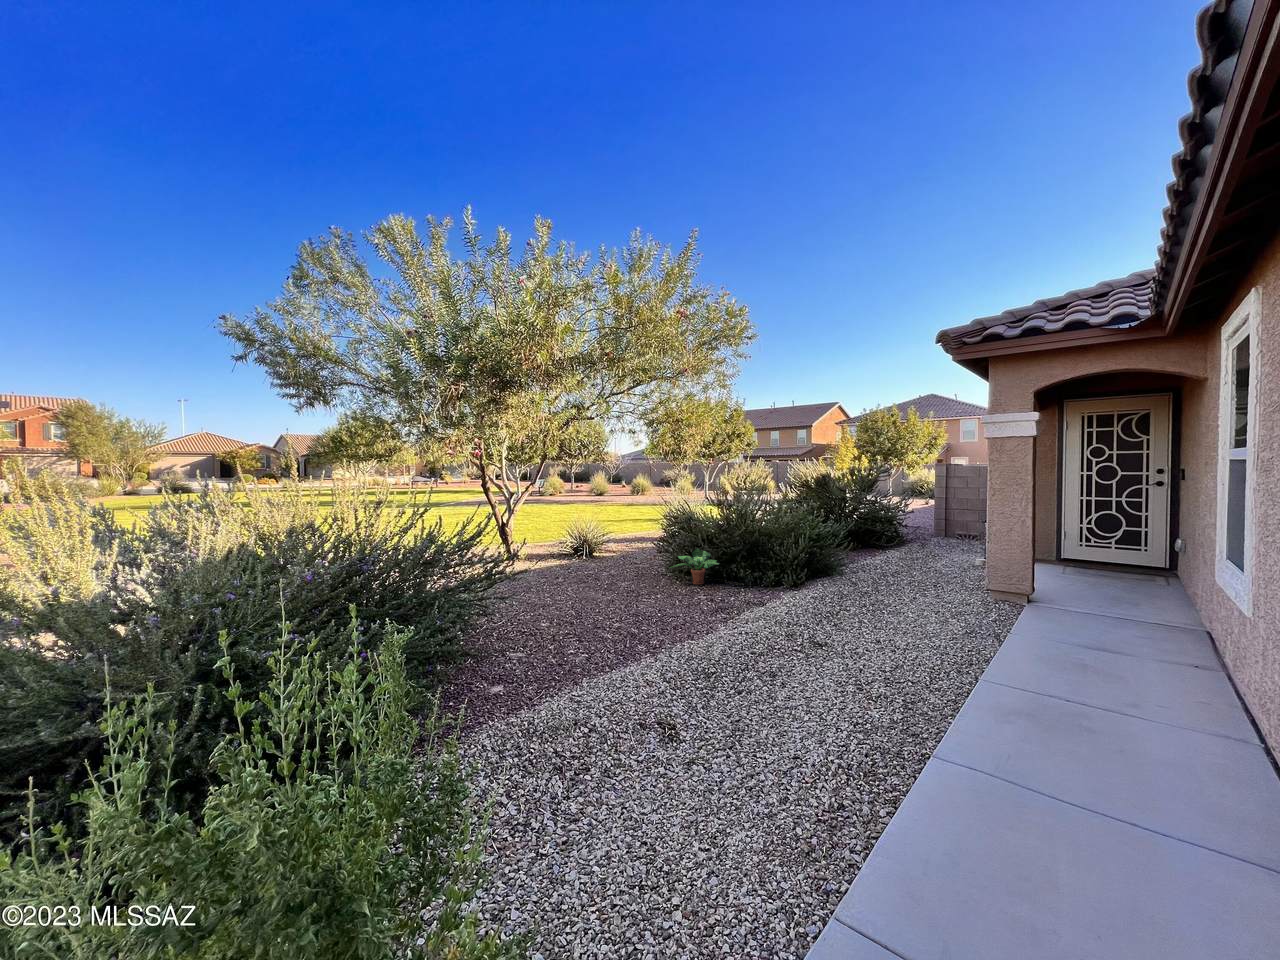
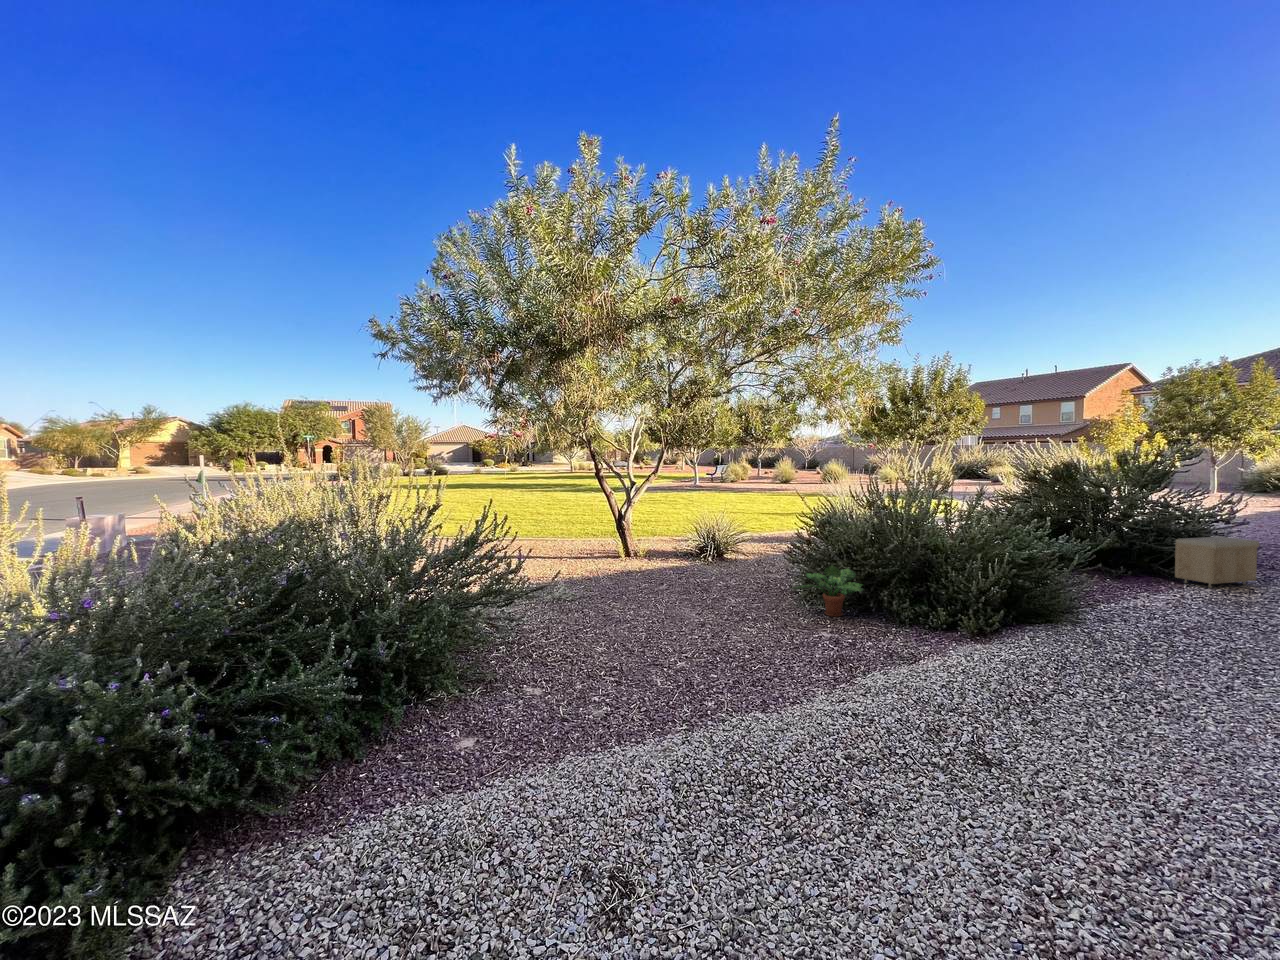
storage bench: none [881,519,921,550] -> present [1175,537,1259,587]

